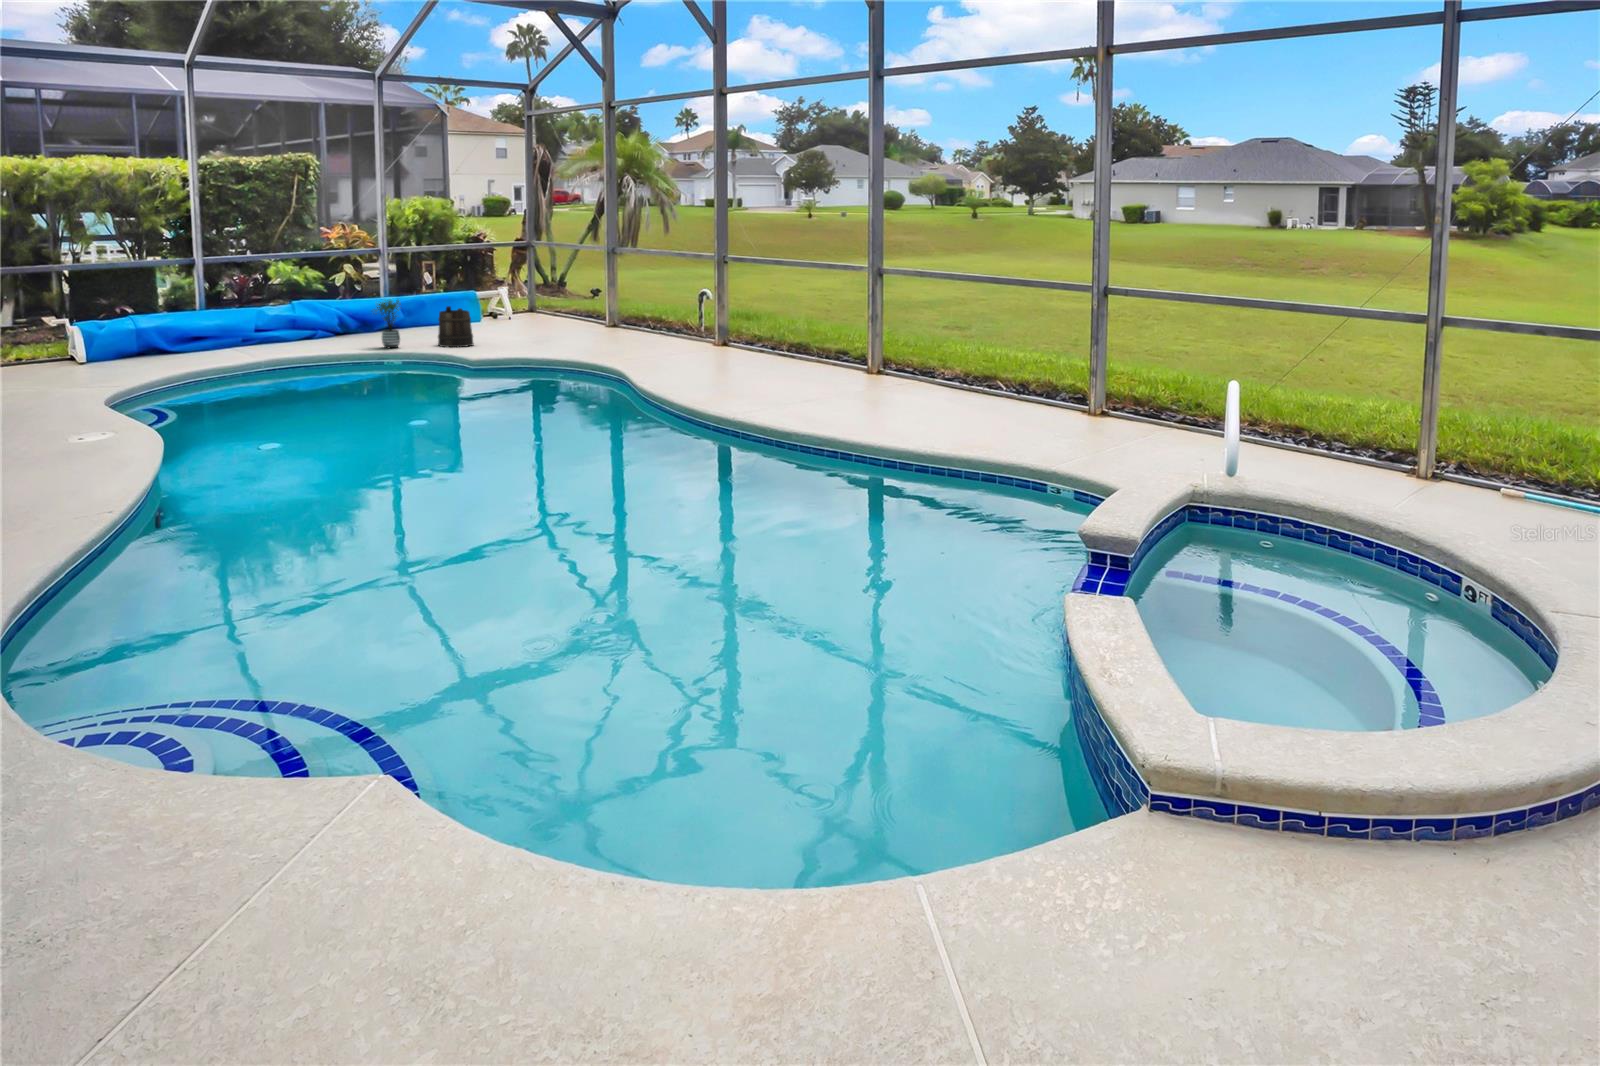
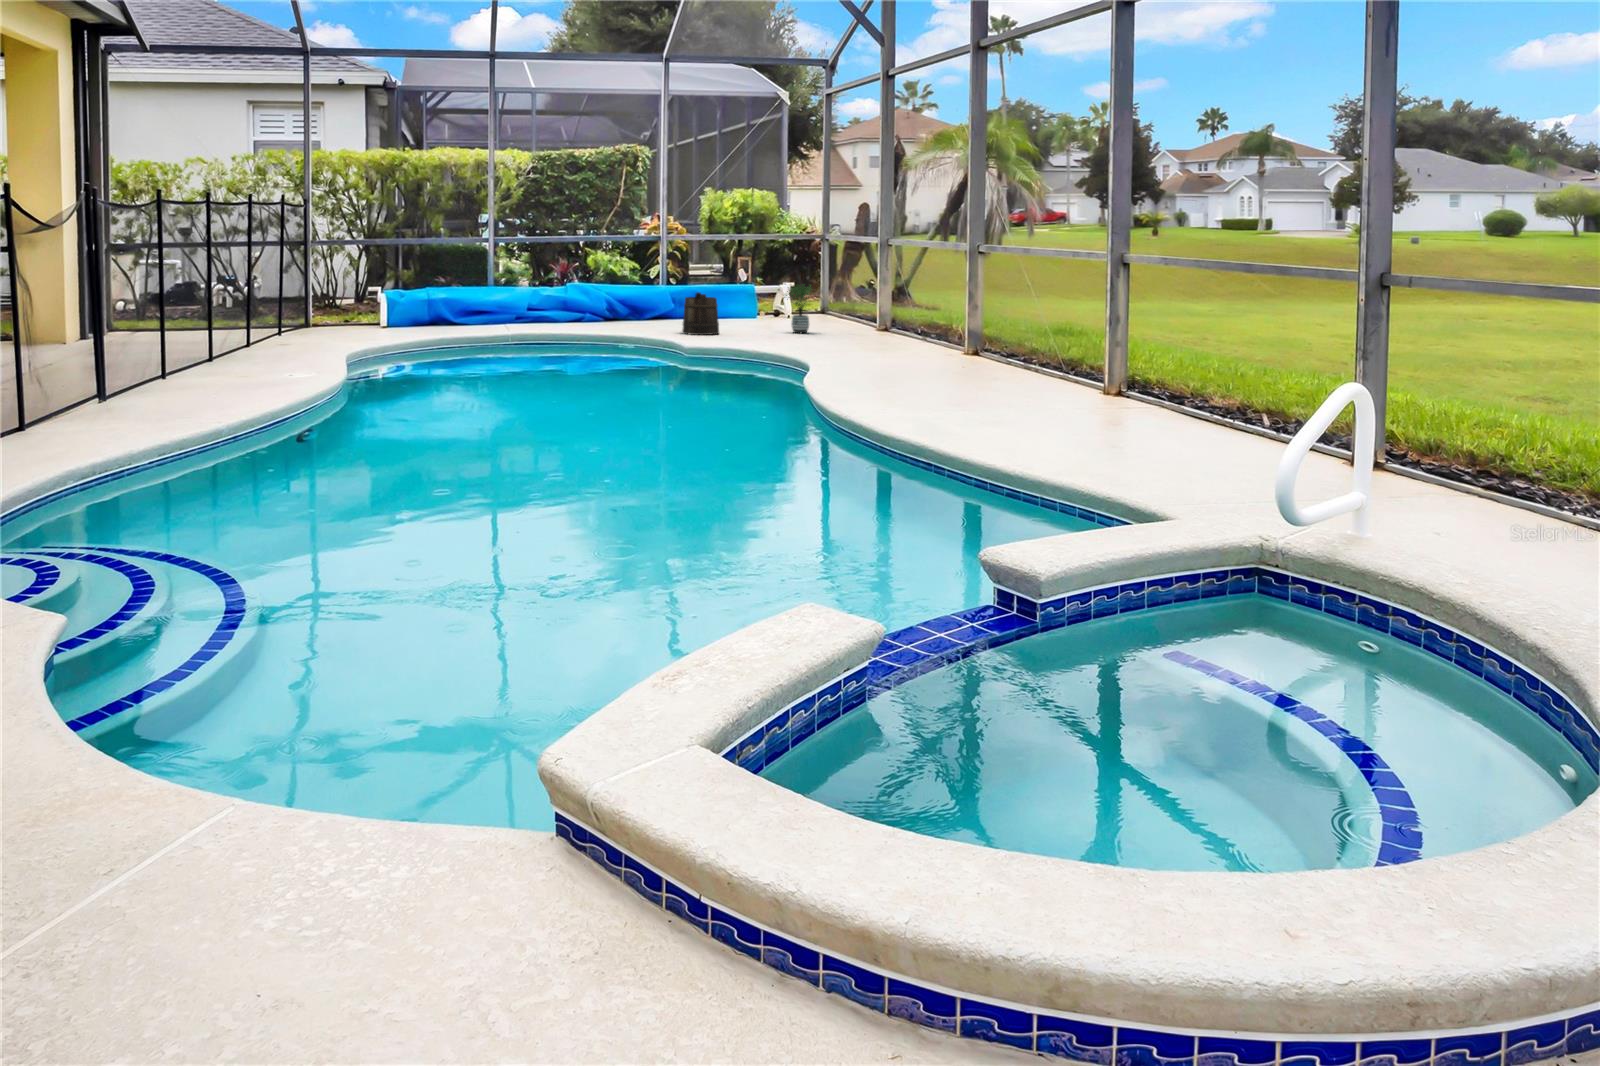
potted plant: present [375,300,400,348] -> present [784,285,811,333]

